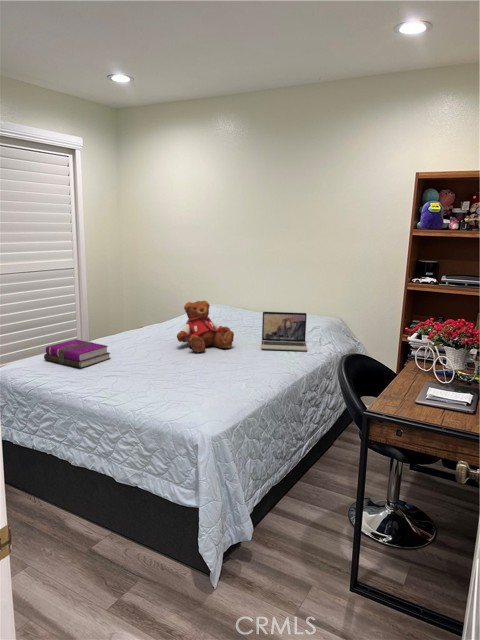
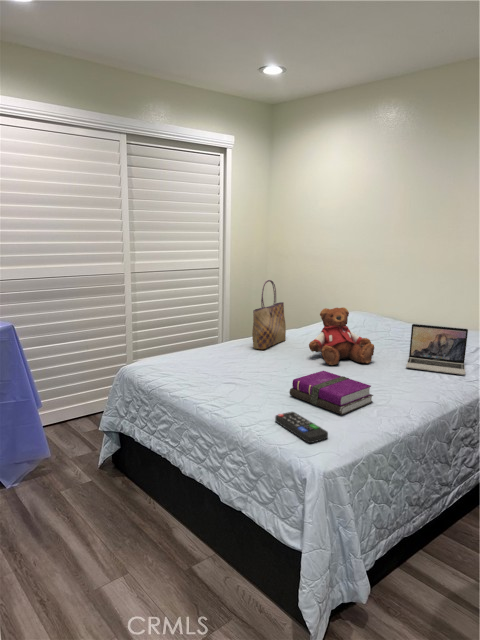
tote bag: none [121,278,152,344] -> present [252,280,286,349]
notebook: present [44,339,110,368] -> present [290,371,373,415]
remote control: none [161,393,210,416] -> present [275,412,328,443]

